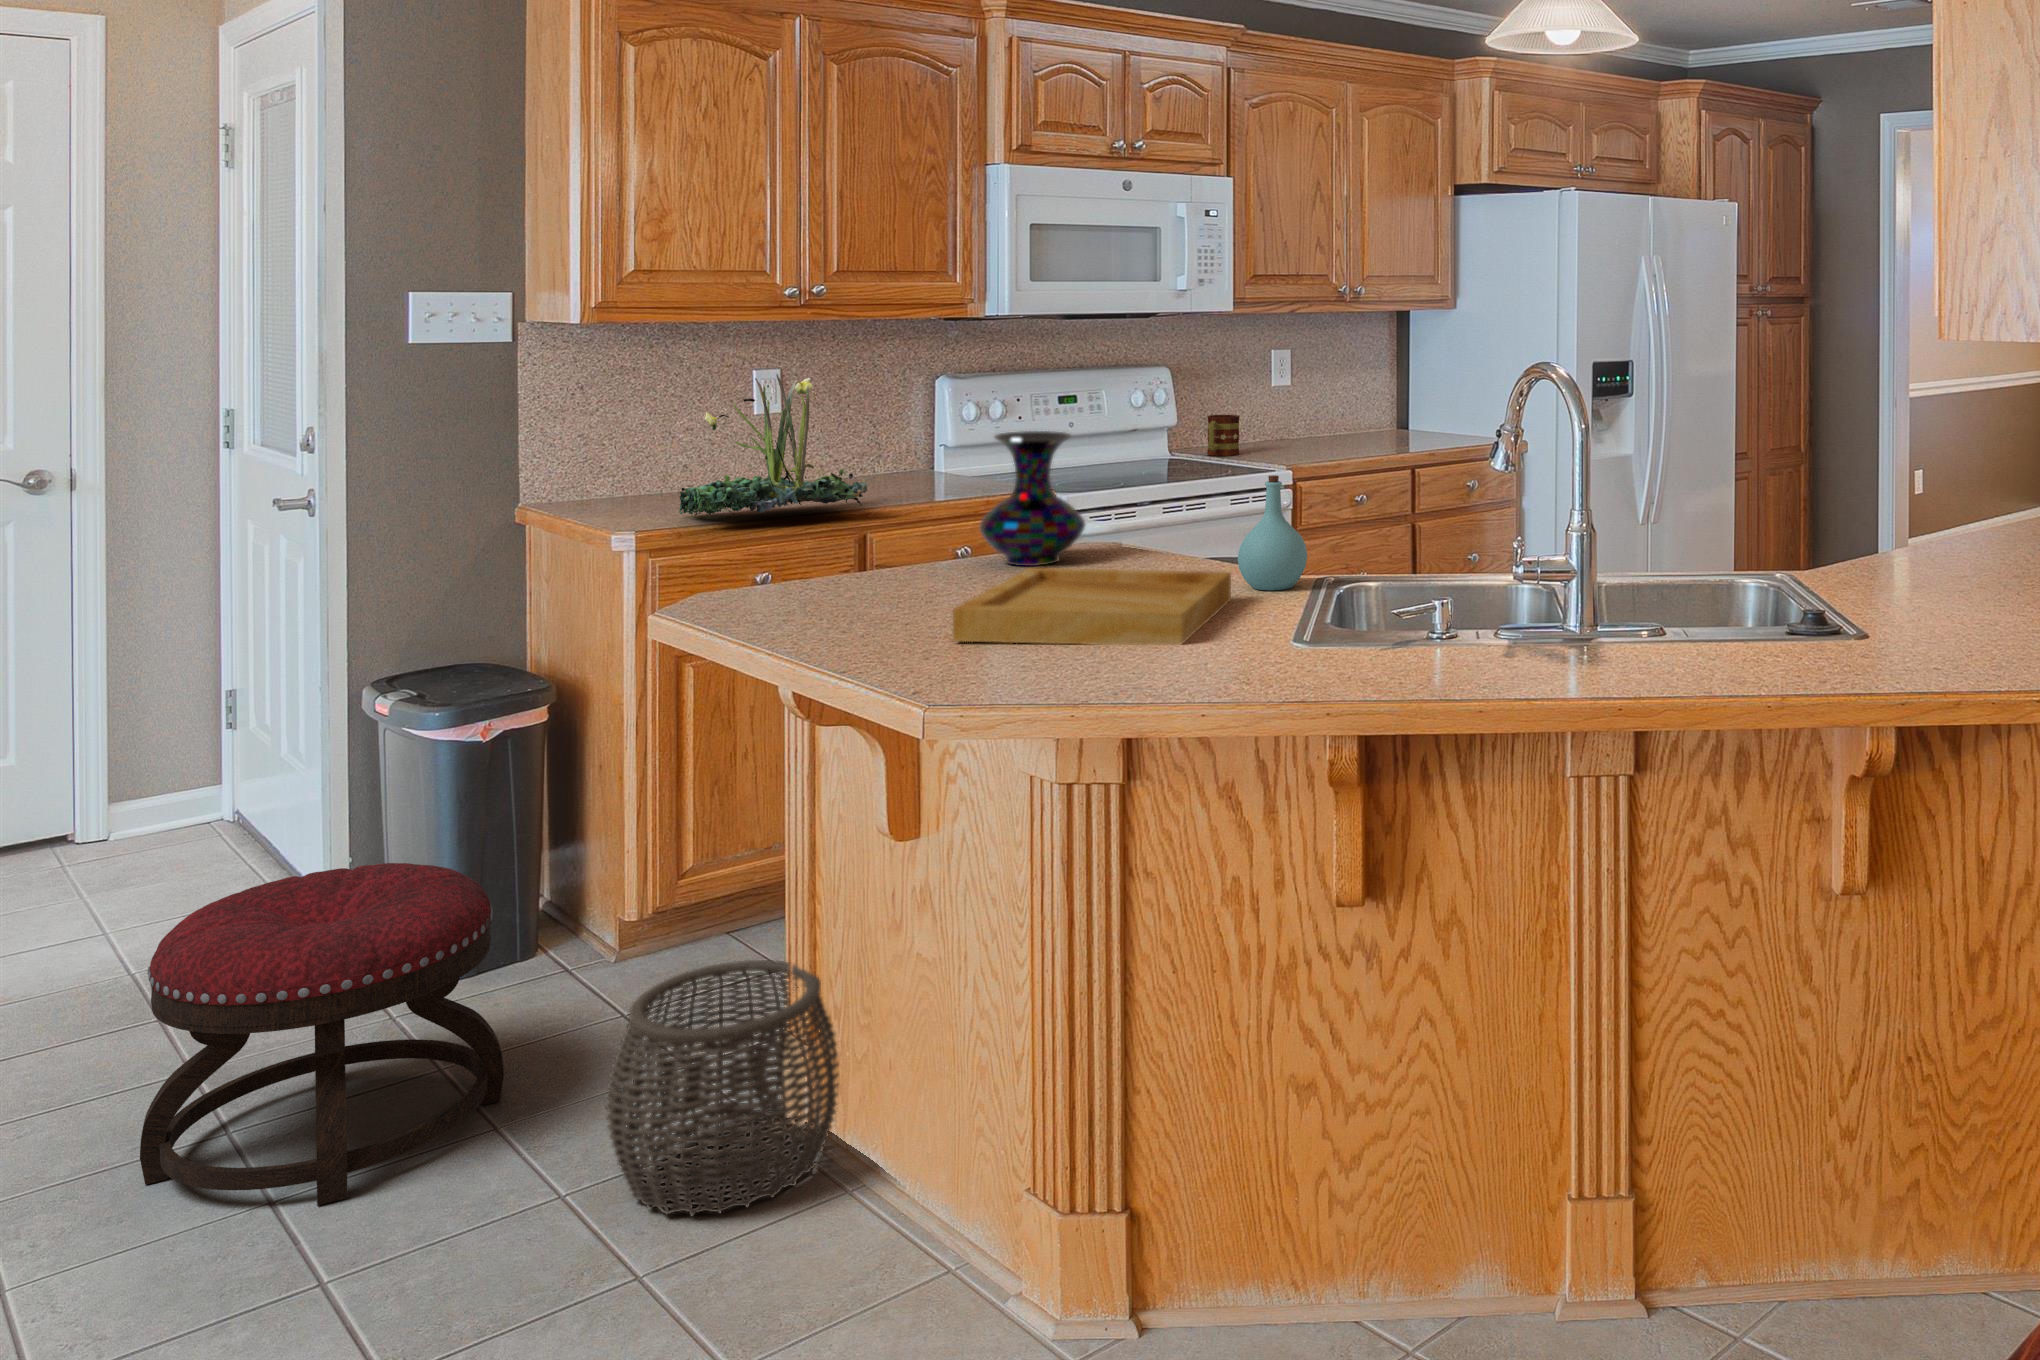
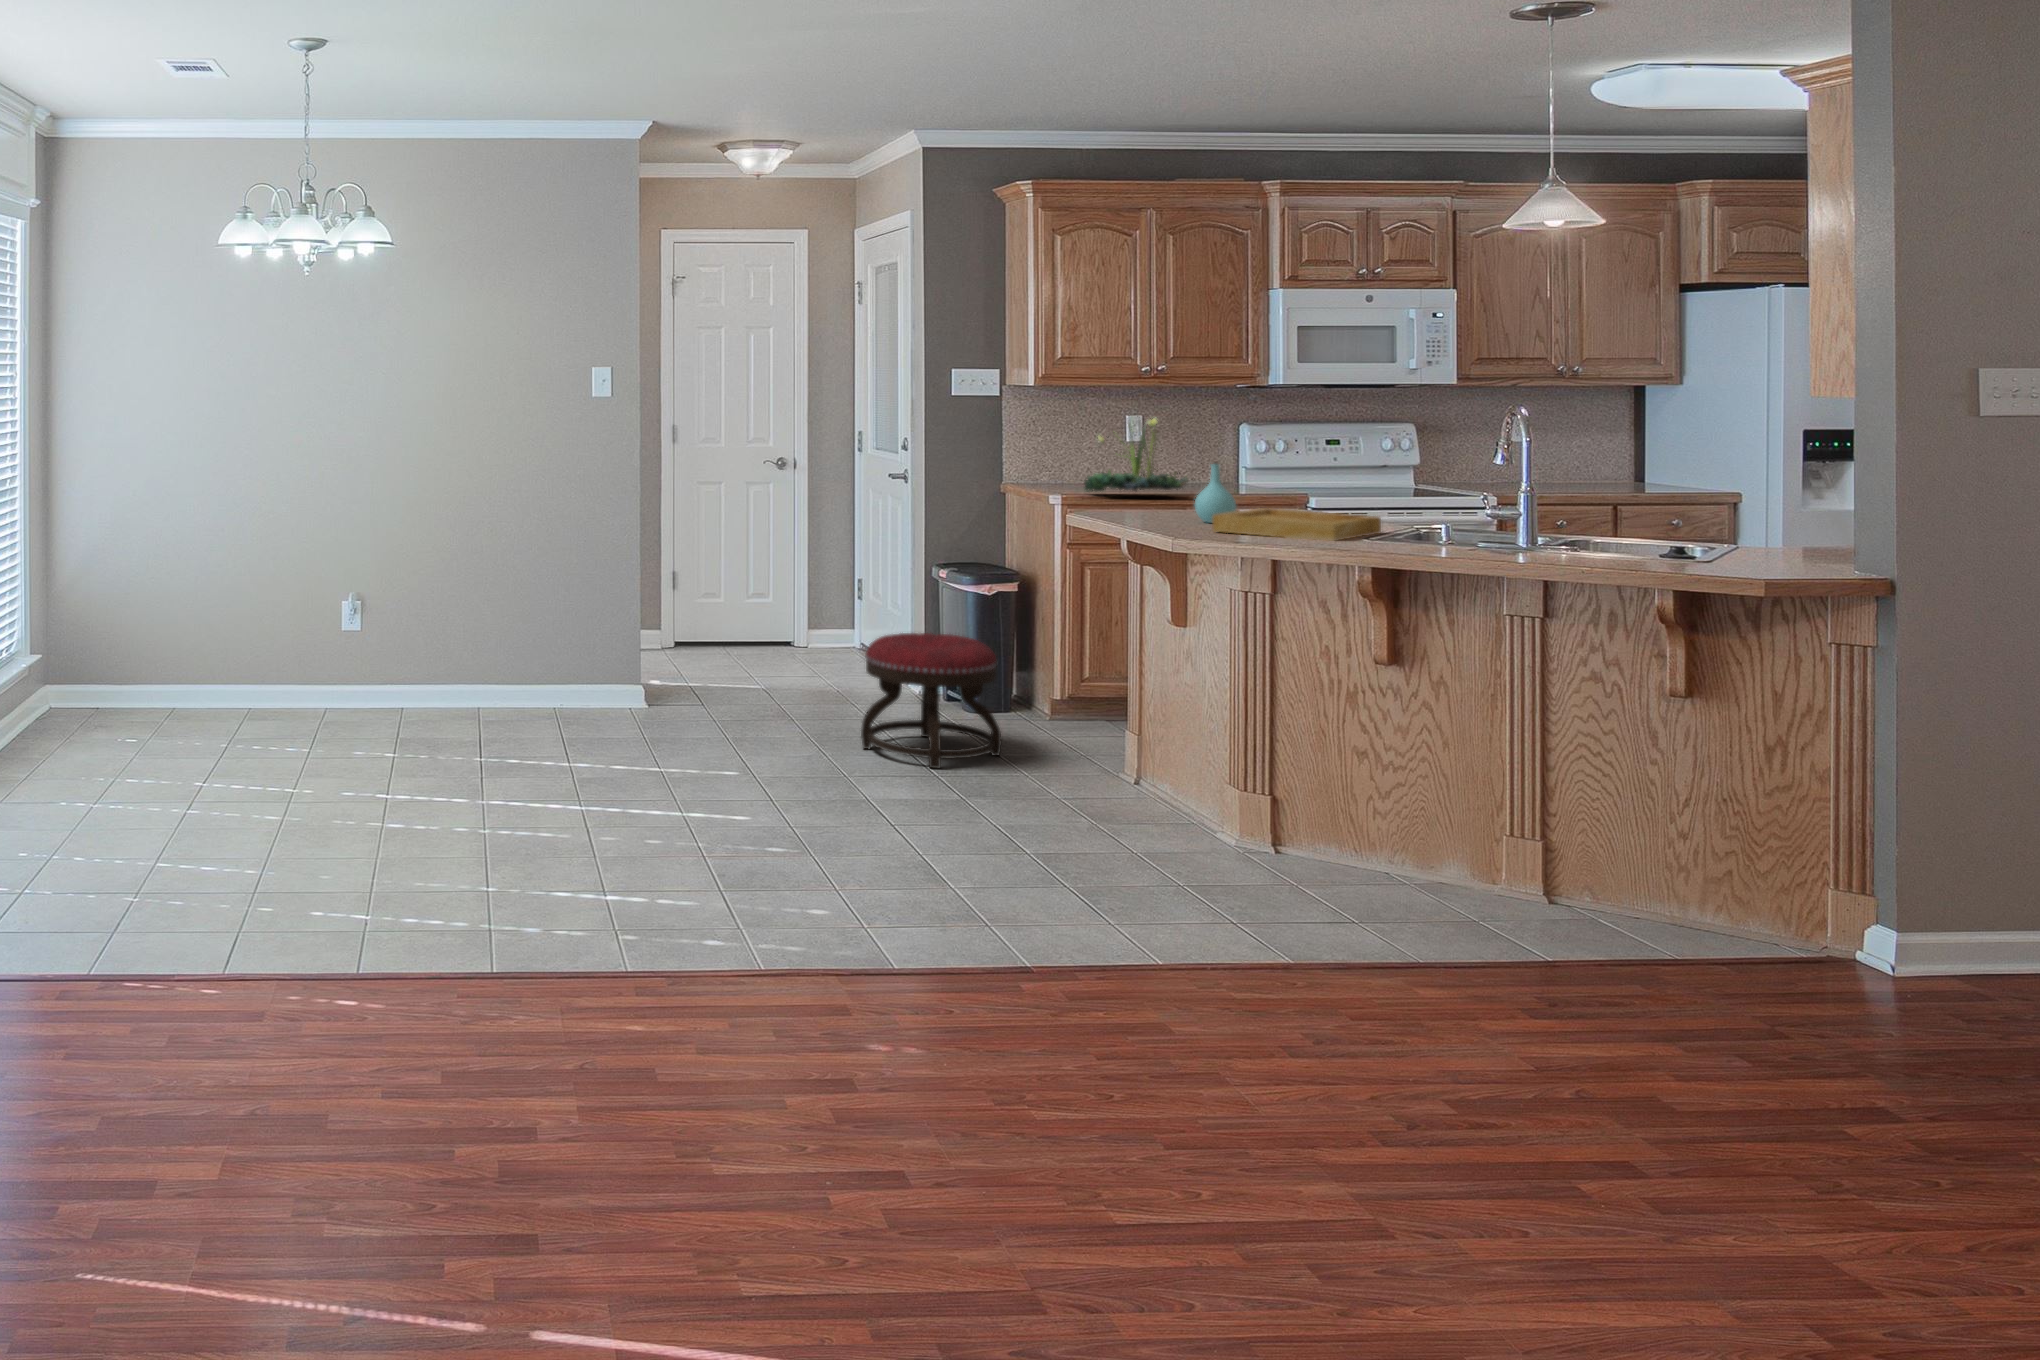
mug: present [1207,415,1240,456] -> none [1447,461,1475,490]
vase: present [979,431,1085,566] -> none [1244,442,1308,518]
bottle: present [1238,475,1307,590] -> present [1195,461,1236,523]
woven basket: present [605,960,839,1216] -> none [1048,697,1162,808]

